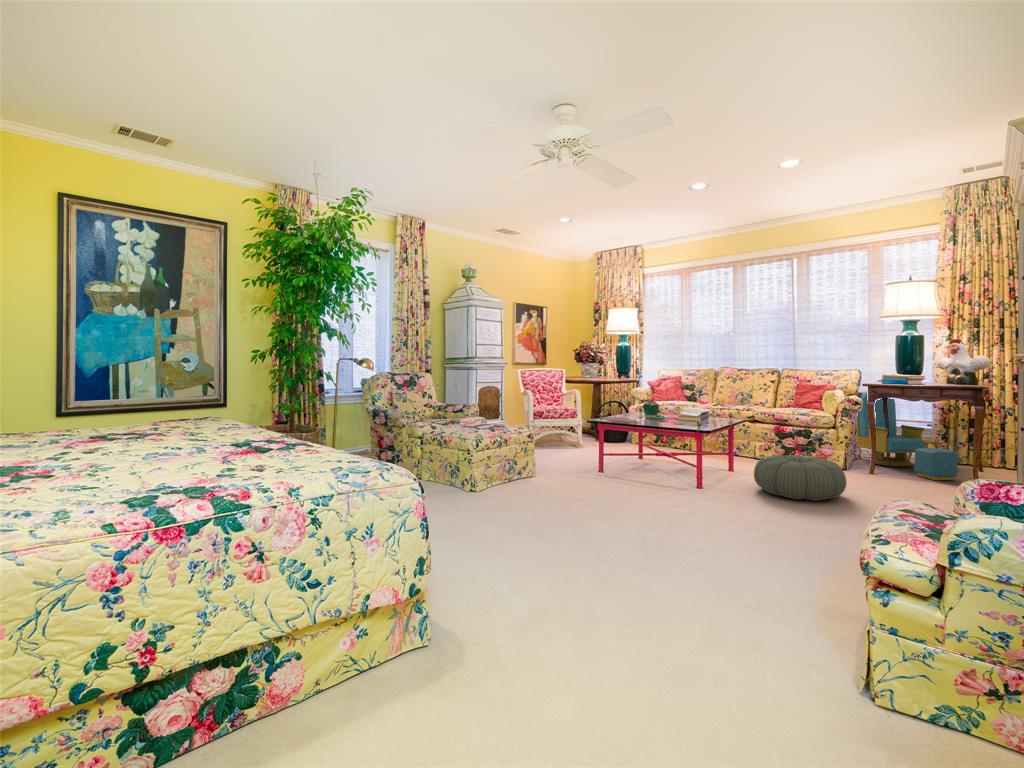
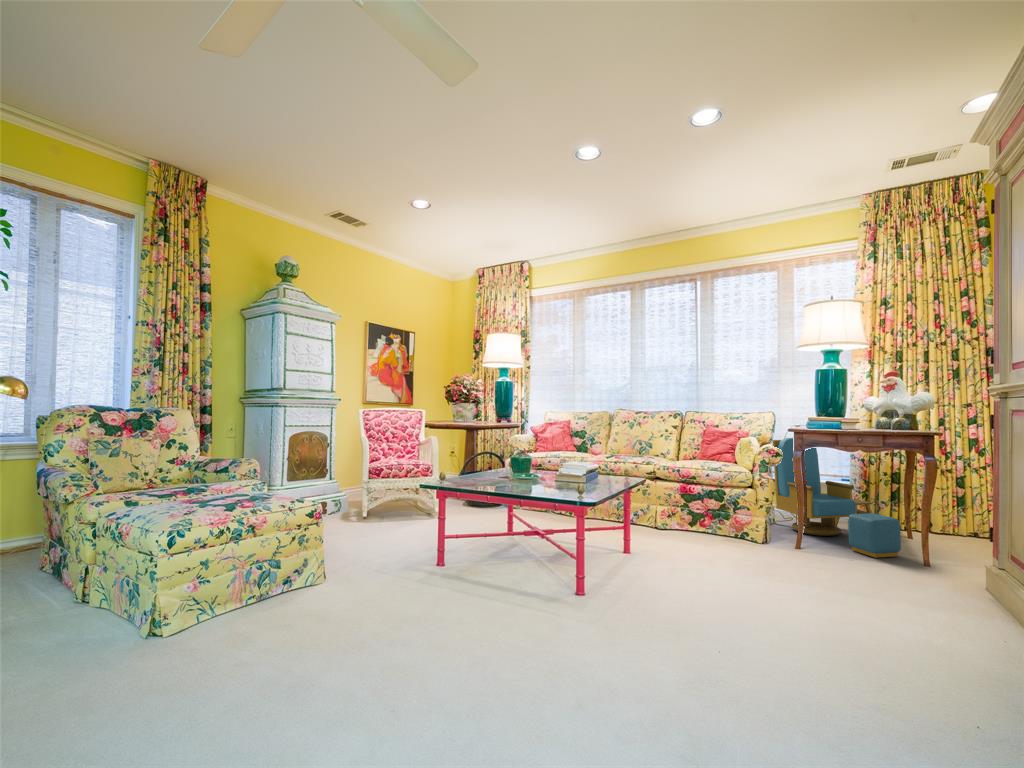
pouf: present [754,455,847,501] -> none [648,533,774,608]

